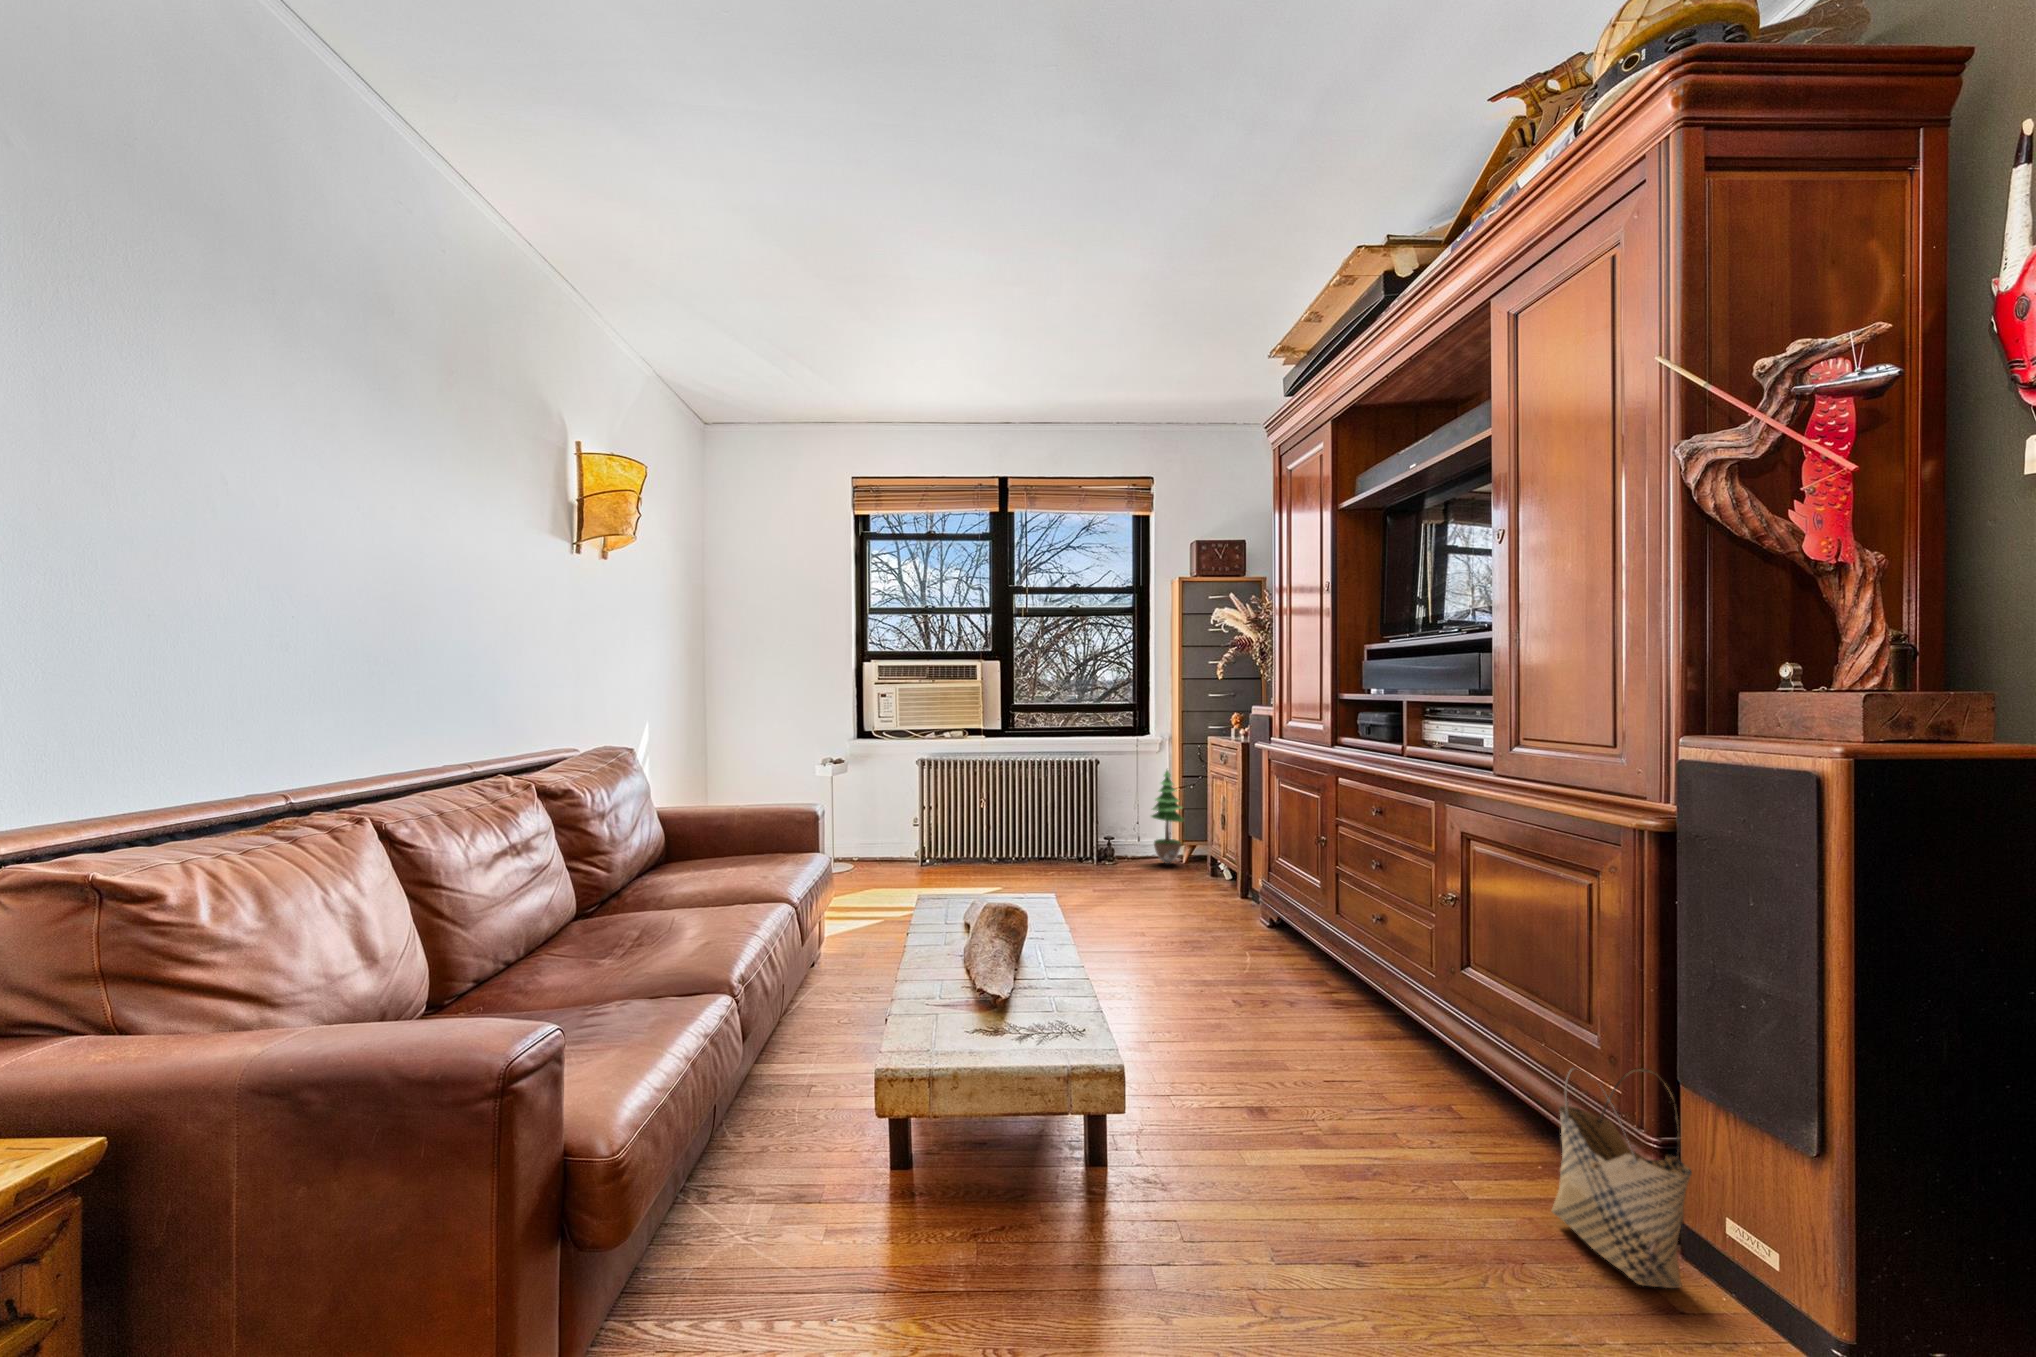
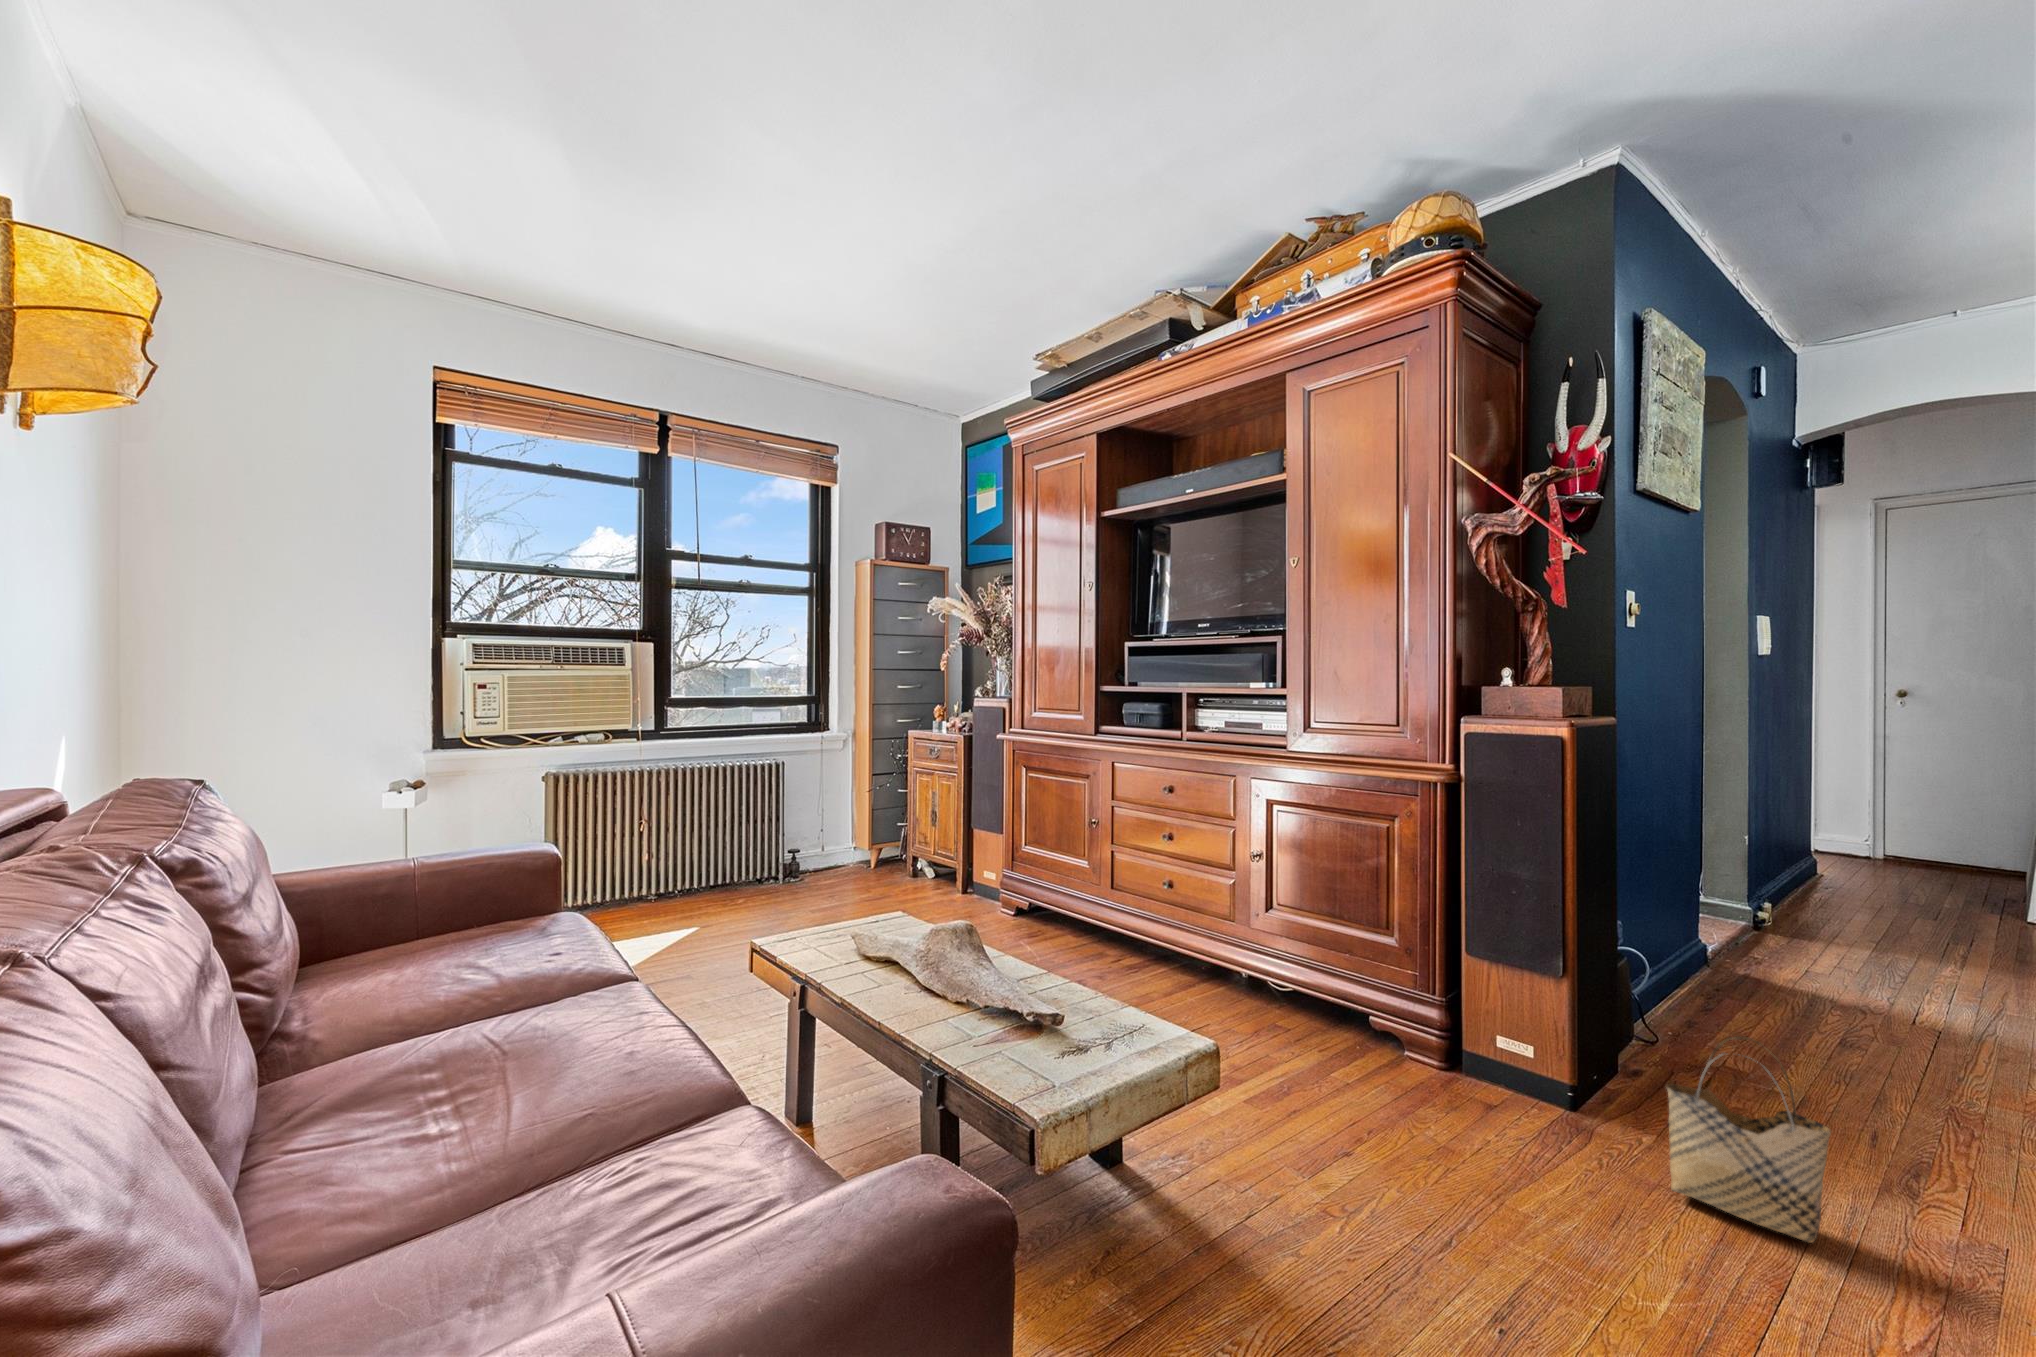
potted tree: present [1151,770,1183,864] -> none [844,766,882,872]

